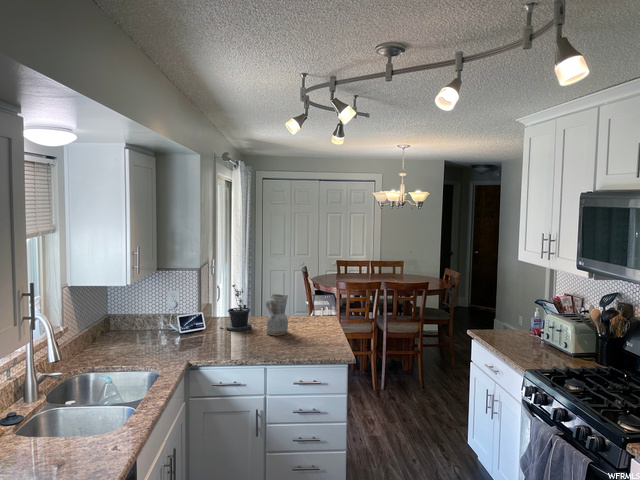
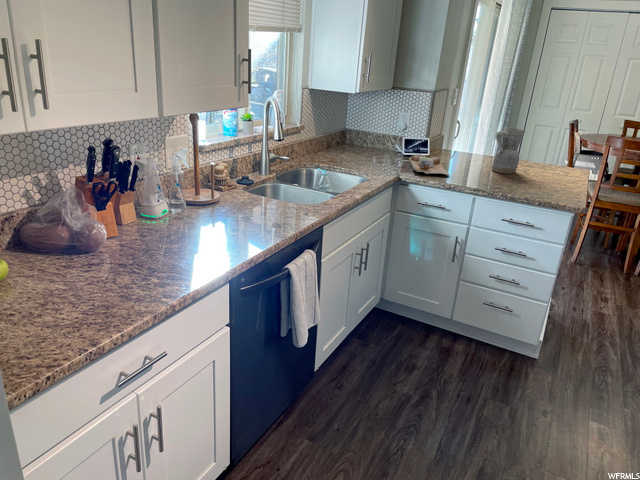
potted plant: present [220,285,251,331] -> none [445,112,481,163]
cutting board: none [188,331,236,355] -> present [409,154,449,177]

